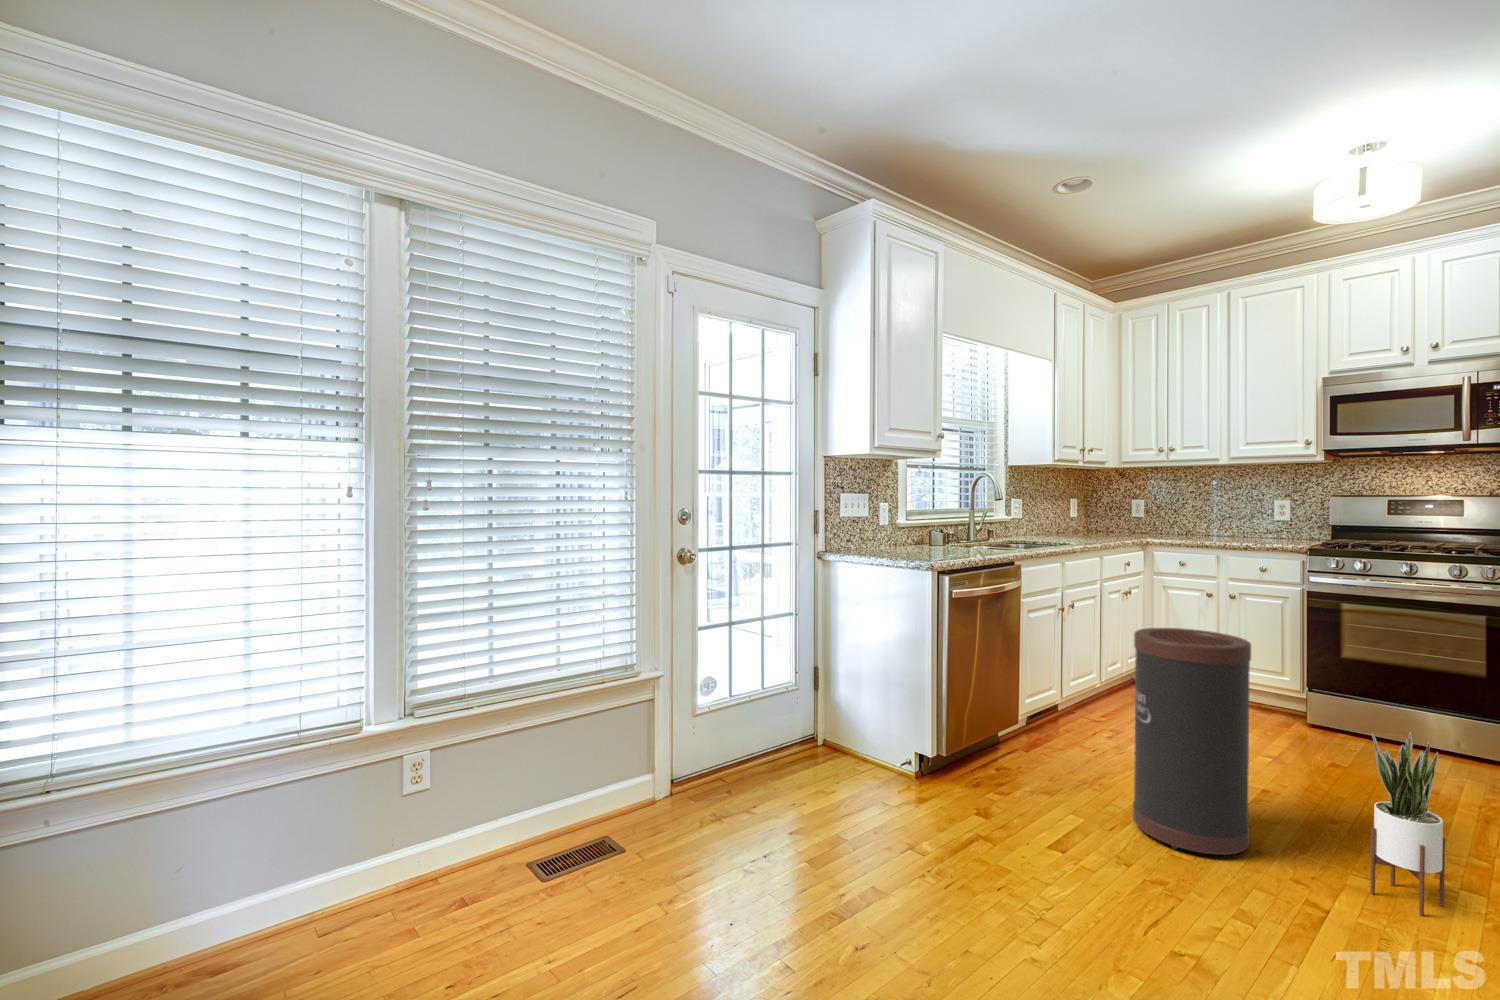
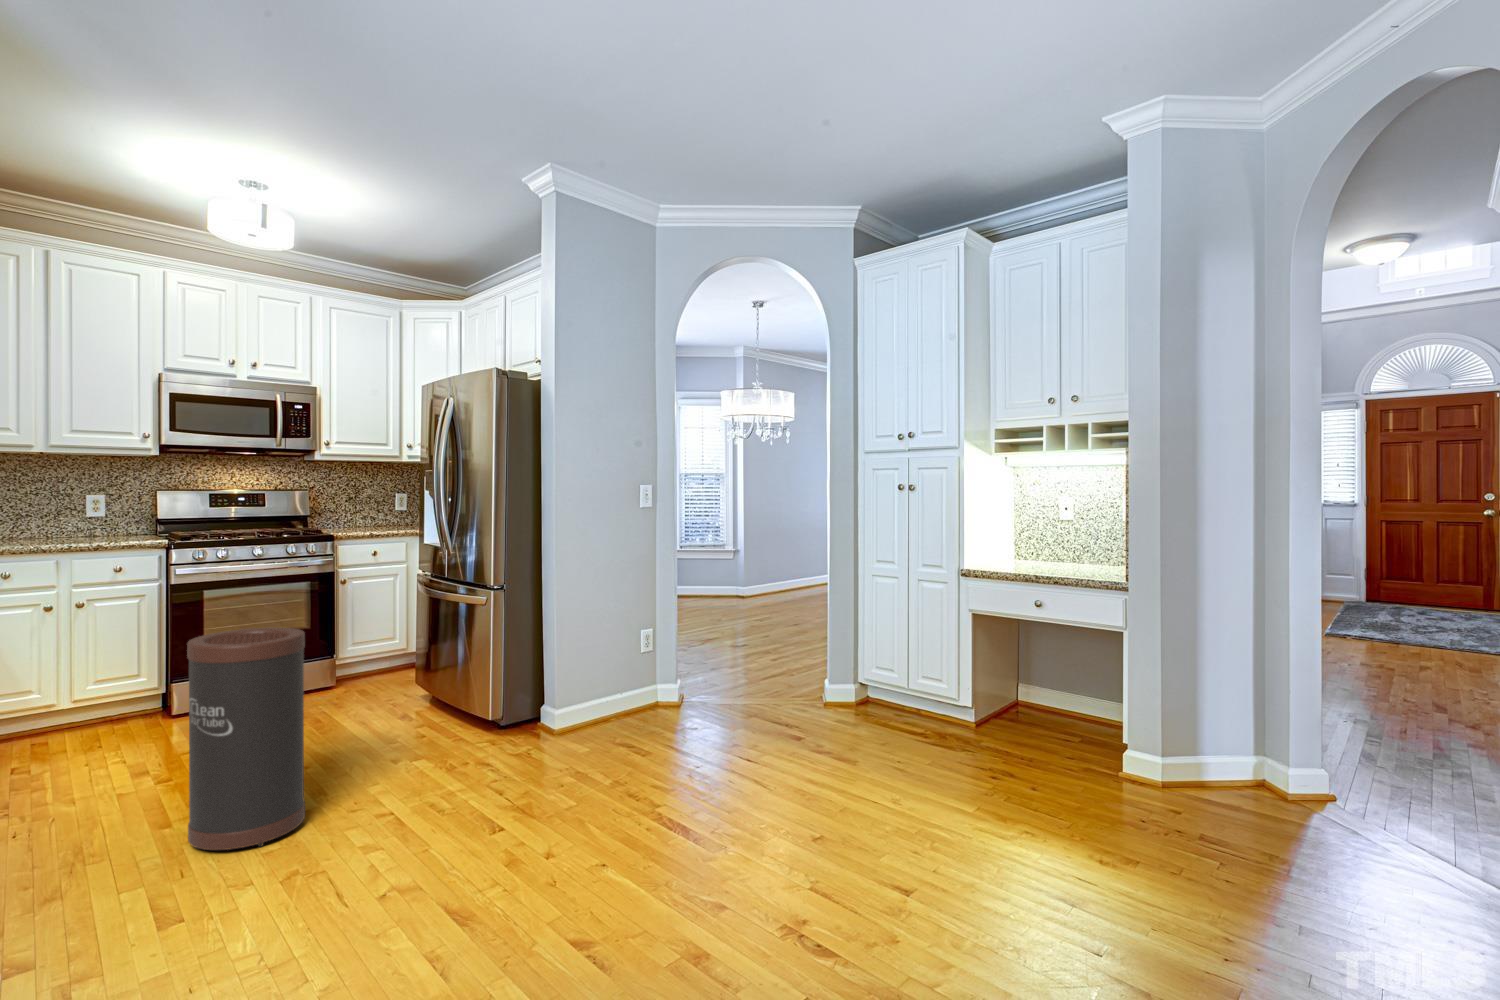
potted plant: present [1370,732,1445,916] -> none [384,664,423,793]

